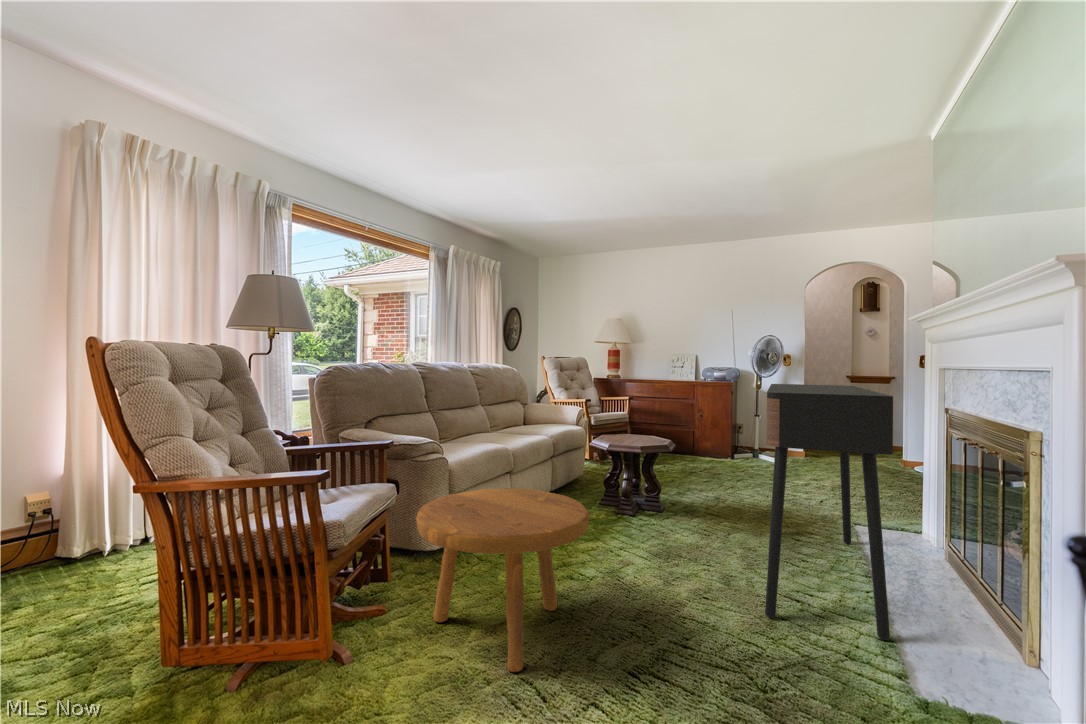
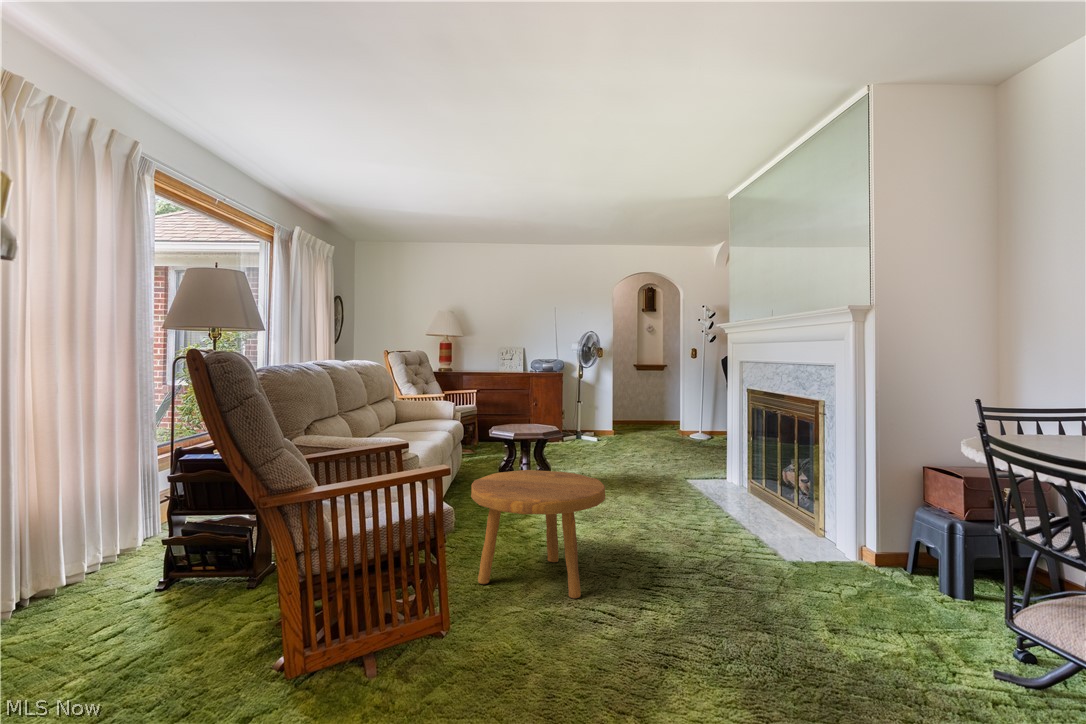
console table: present [765,384,893,640] -> none [643,377,764,541]

